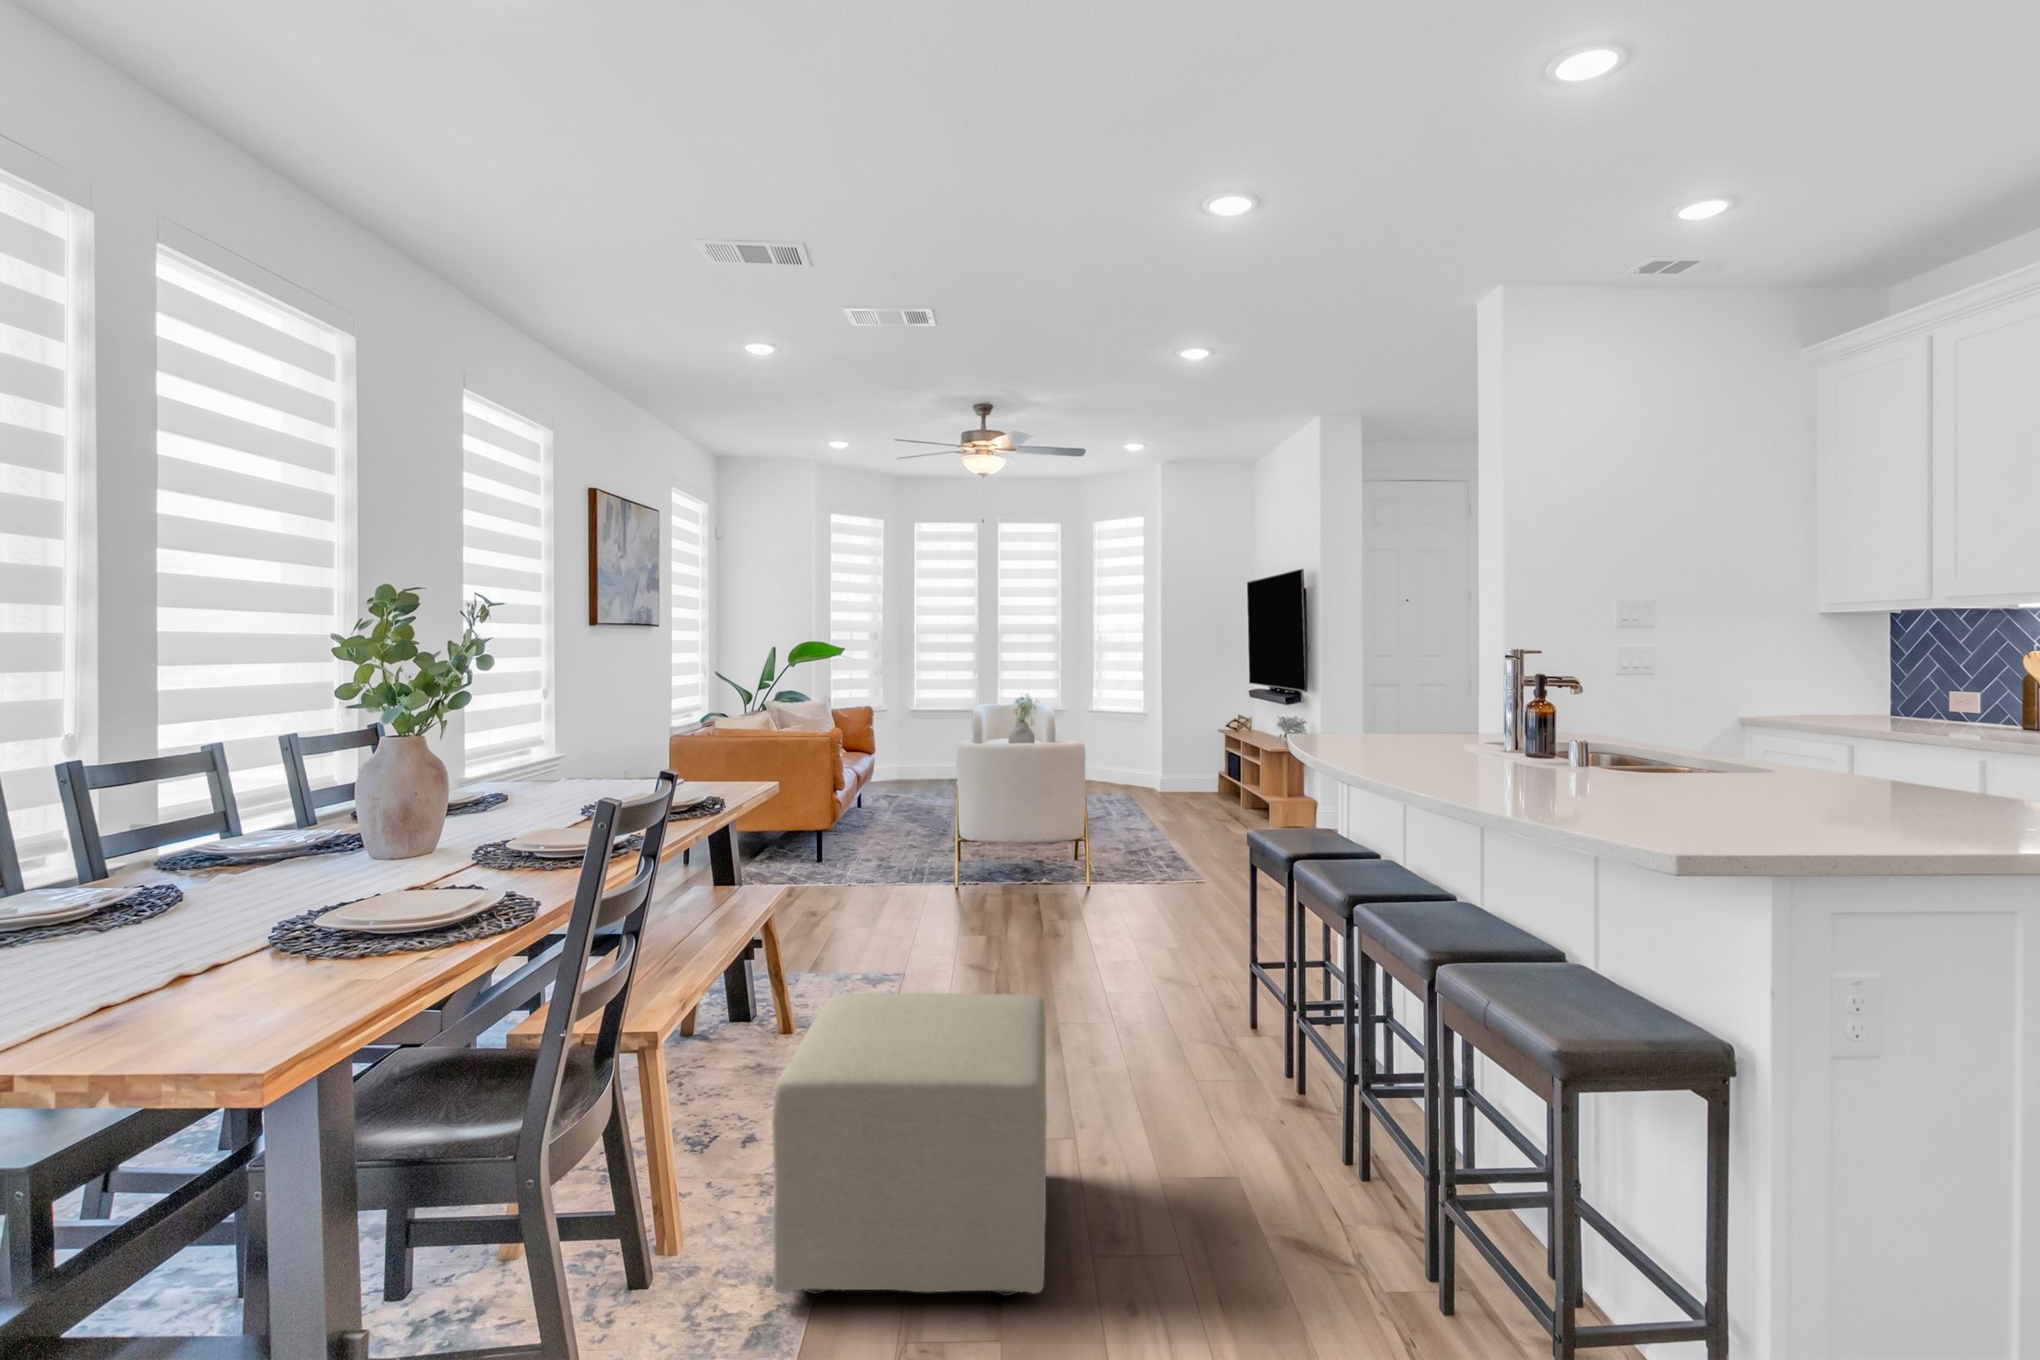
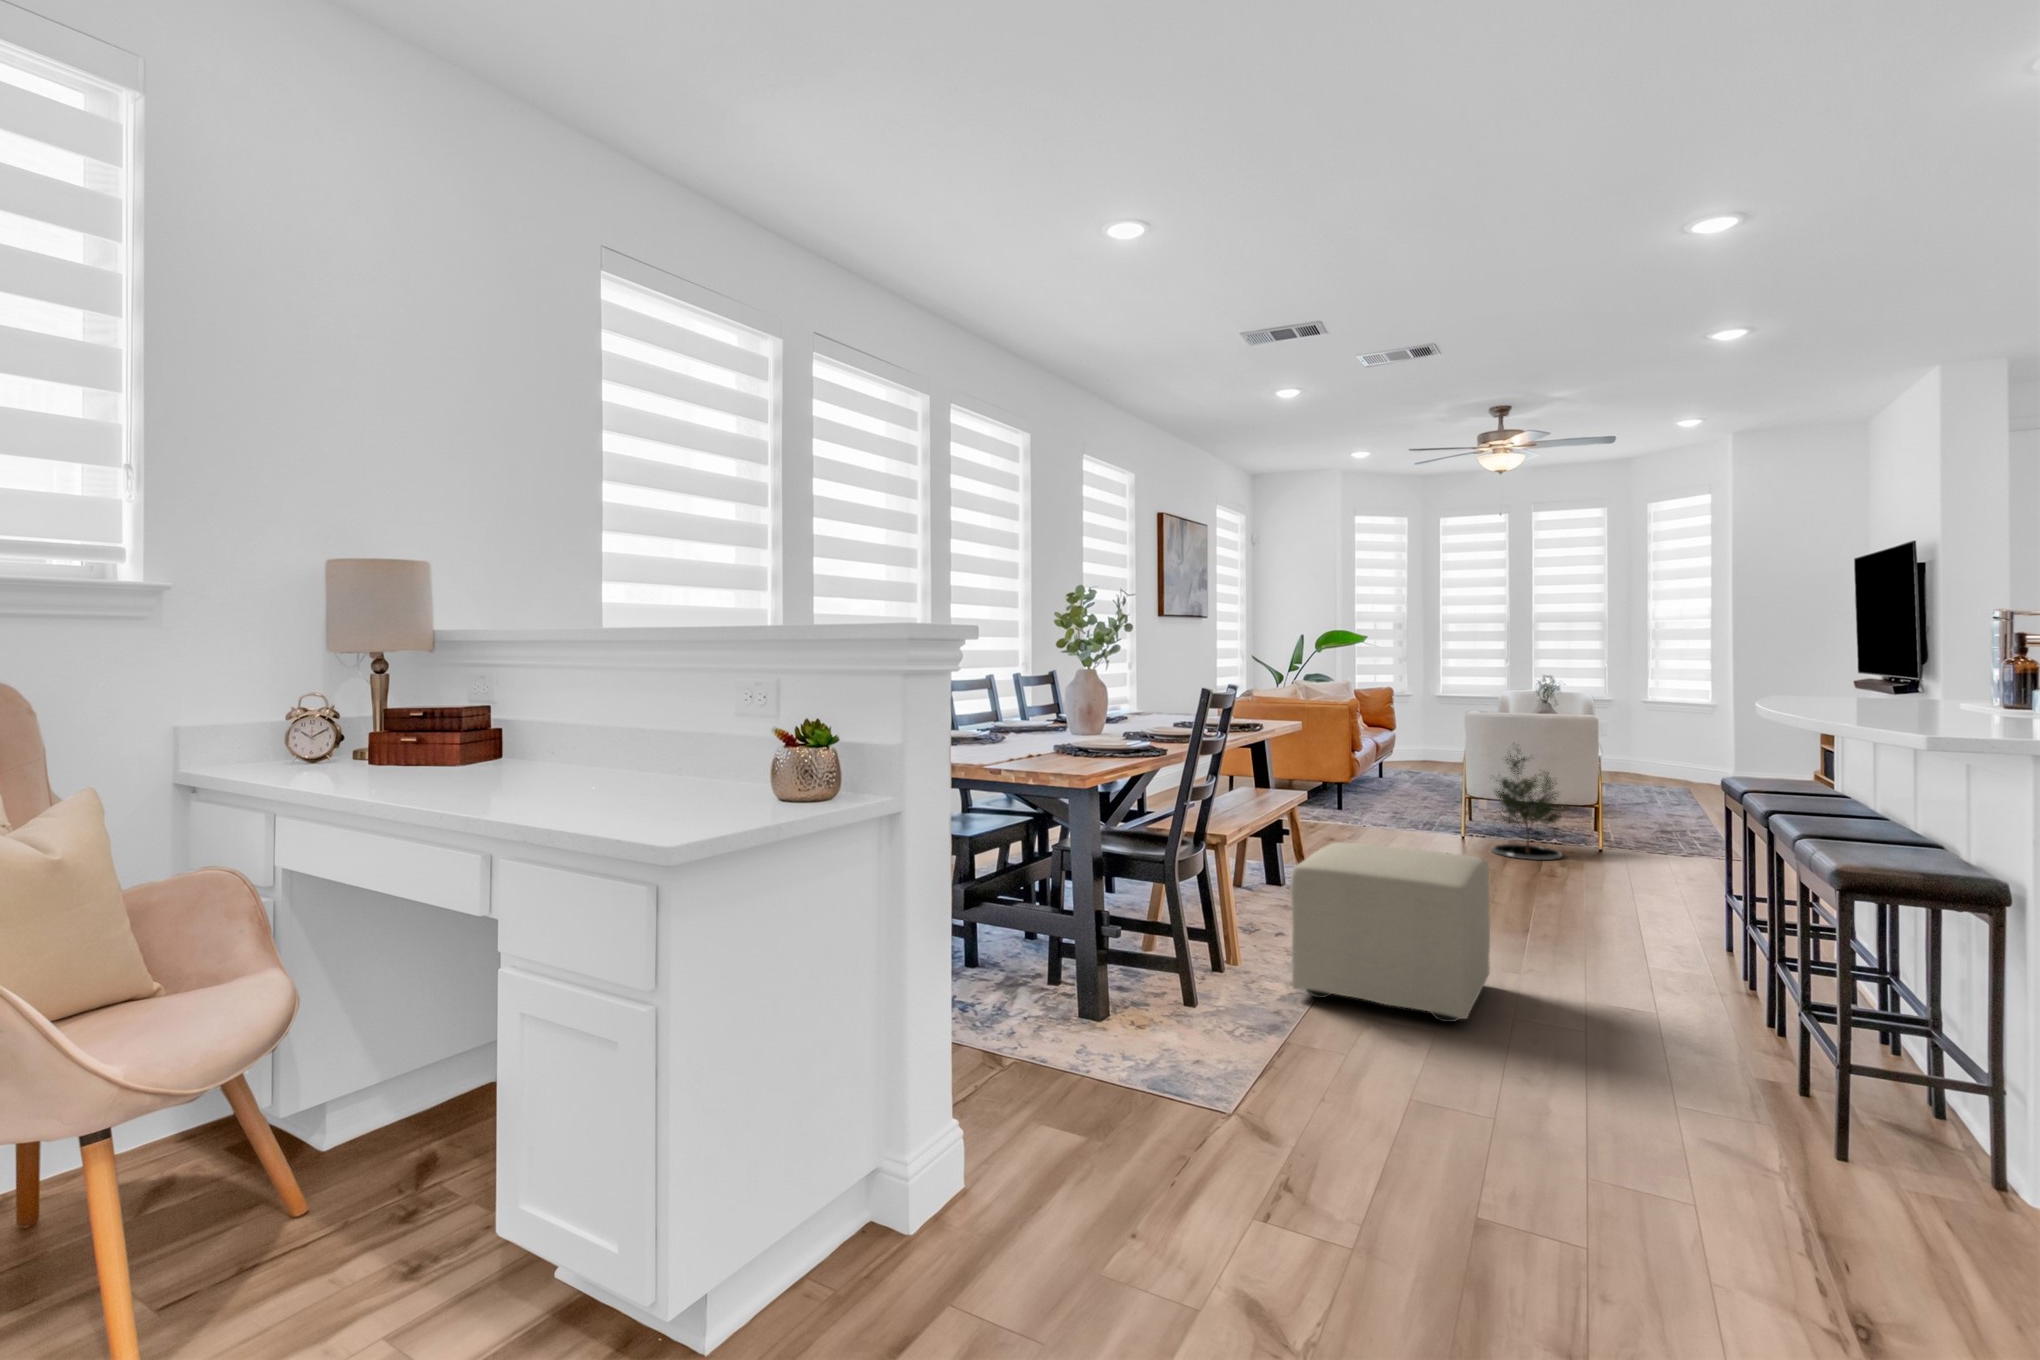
potted tree: none [985,778,1063,912] -> present [1492,753,1566,860]

